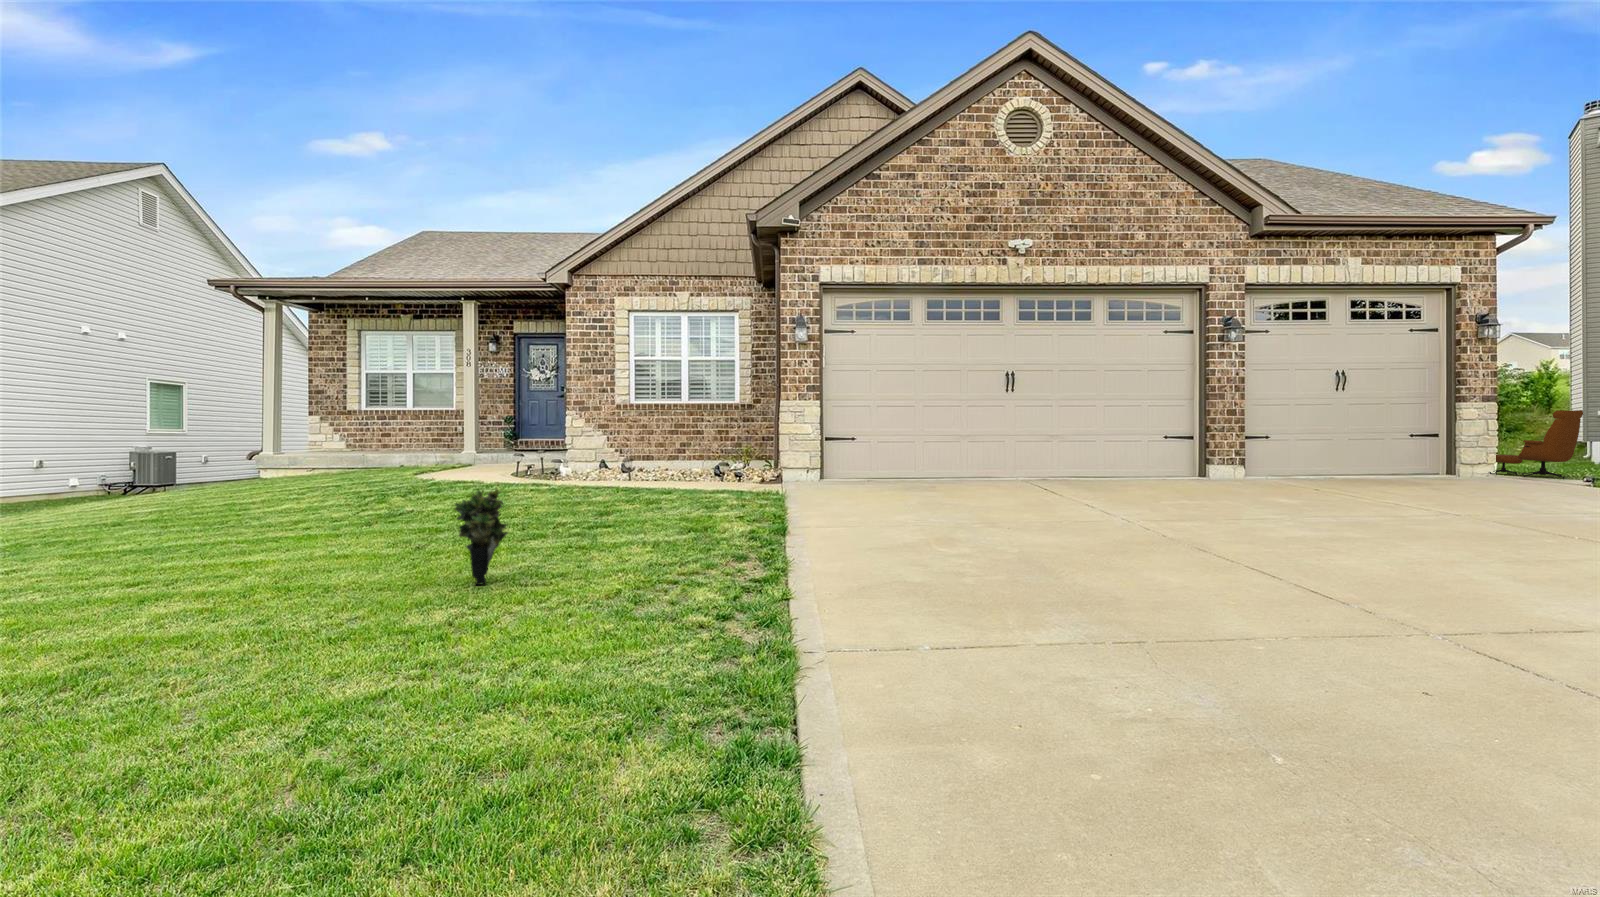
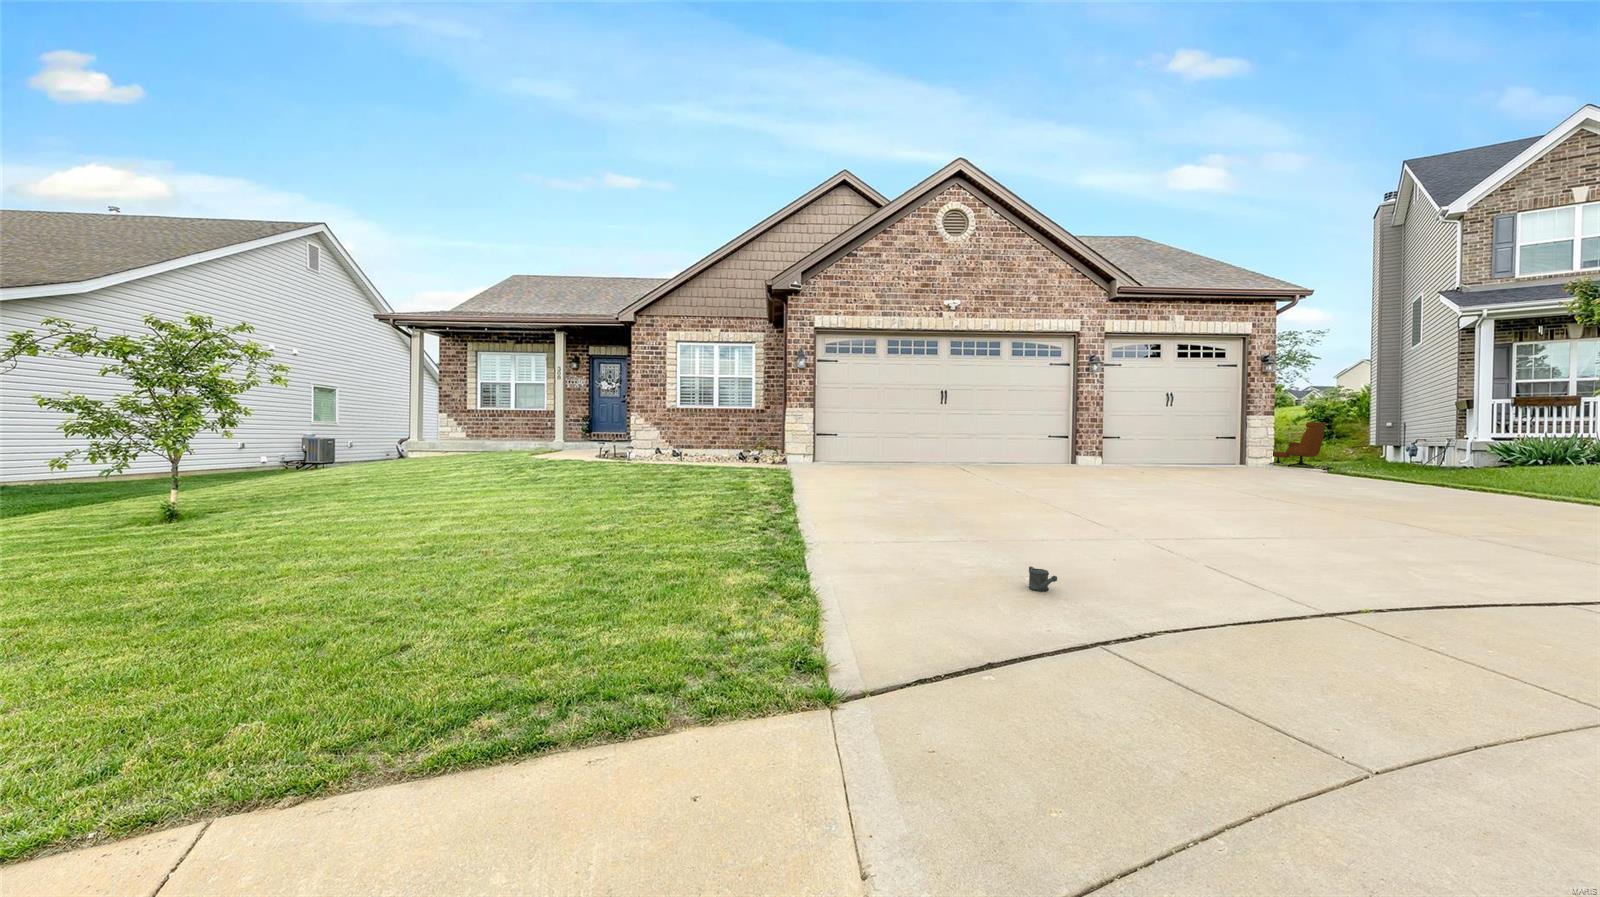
potted plant: present [454,489,508,585] -> none [609,463,640,519]
watering can: none [1283,729,1383,799] -> present [1029,567,1057,591]

